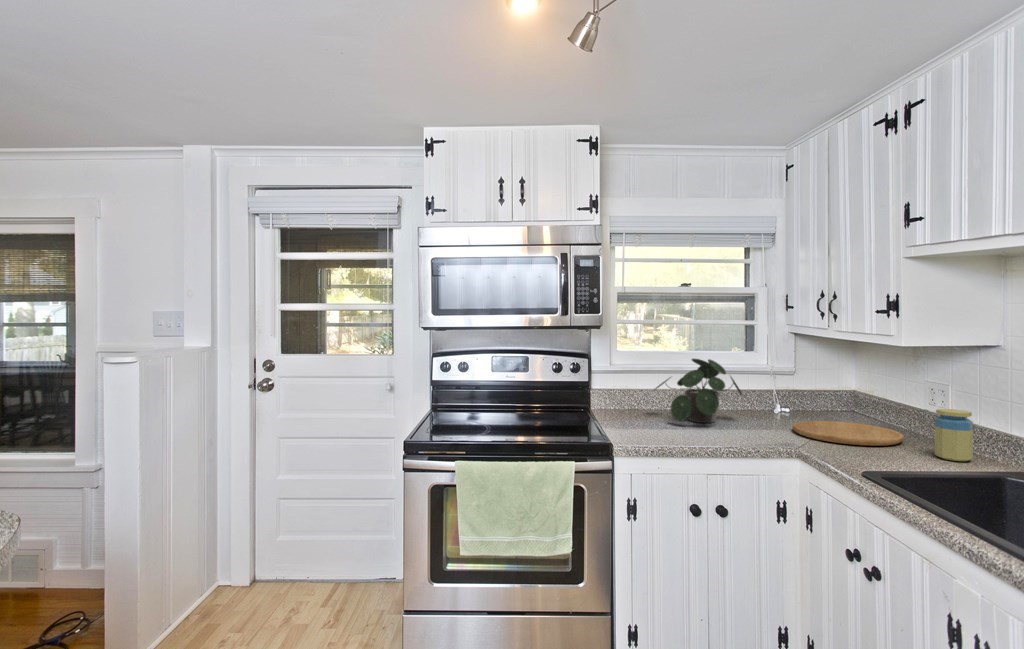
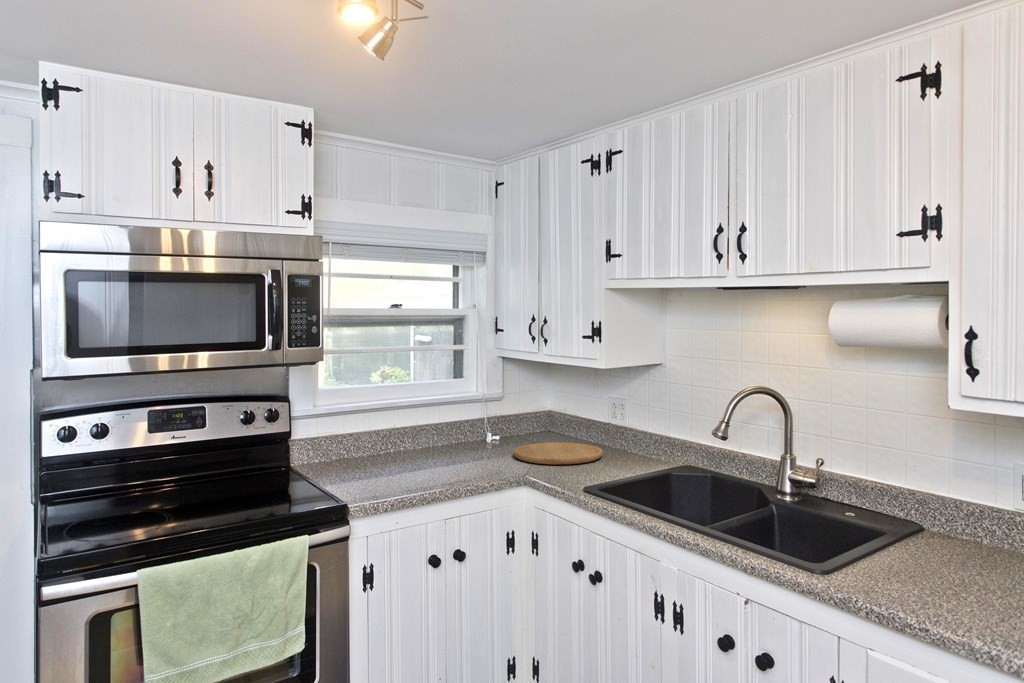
potted plant: present [655,359,742,423] -> none [370,391,465,463]
jar: present [935,409,973,461] -> none [630,423,654,467]

